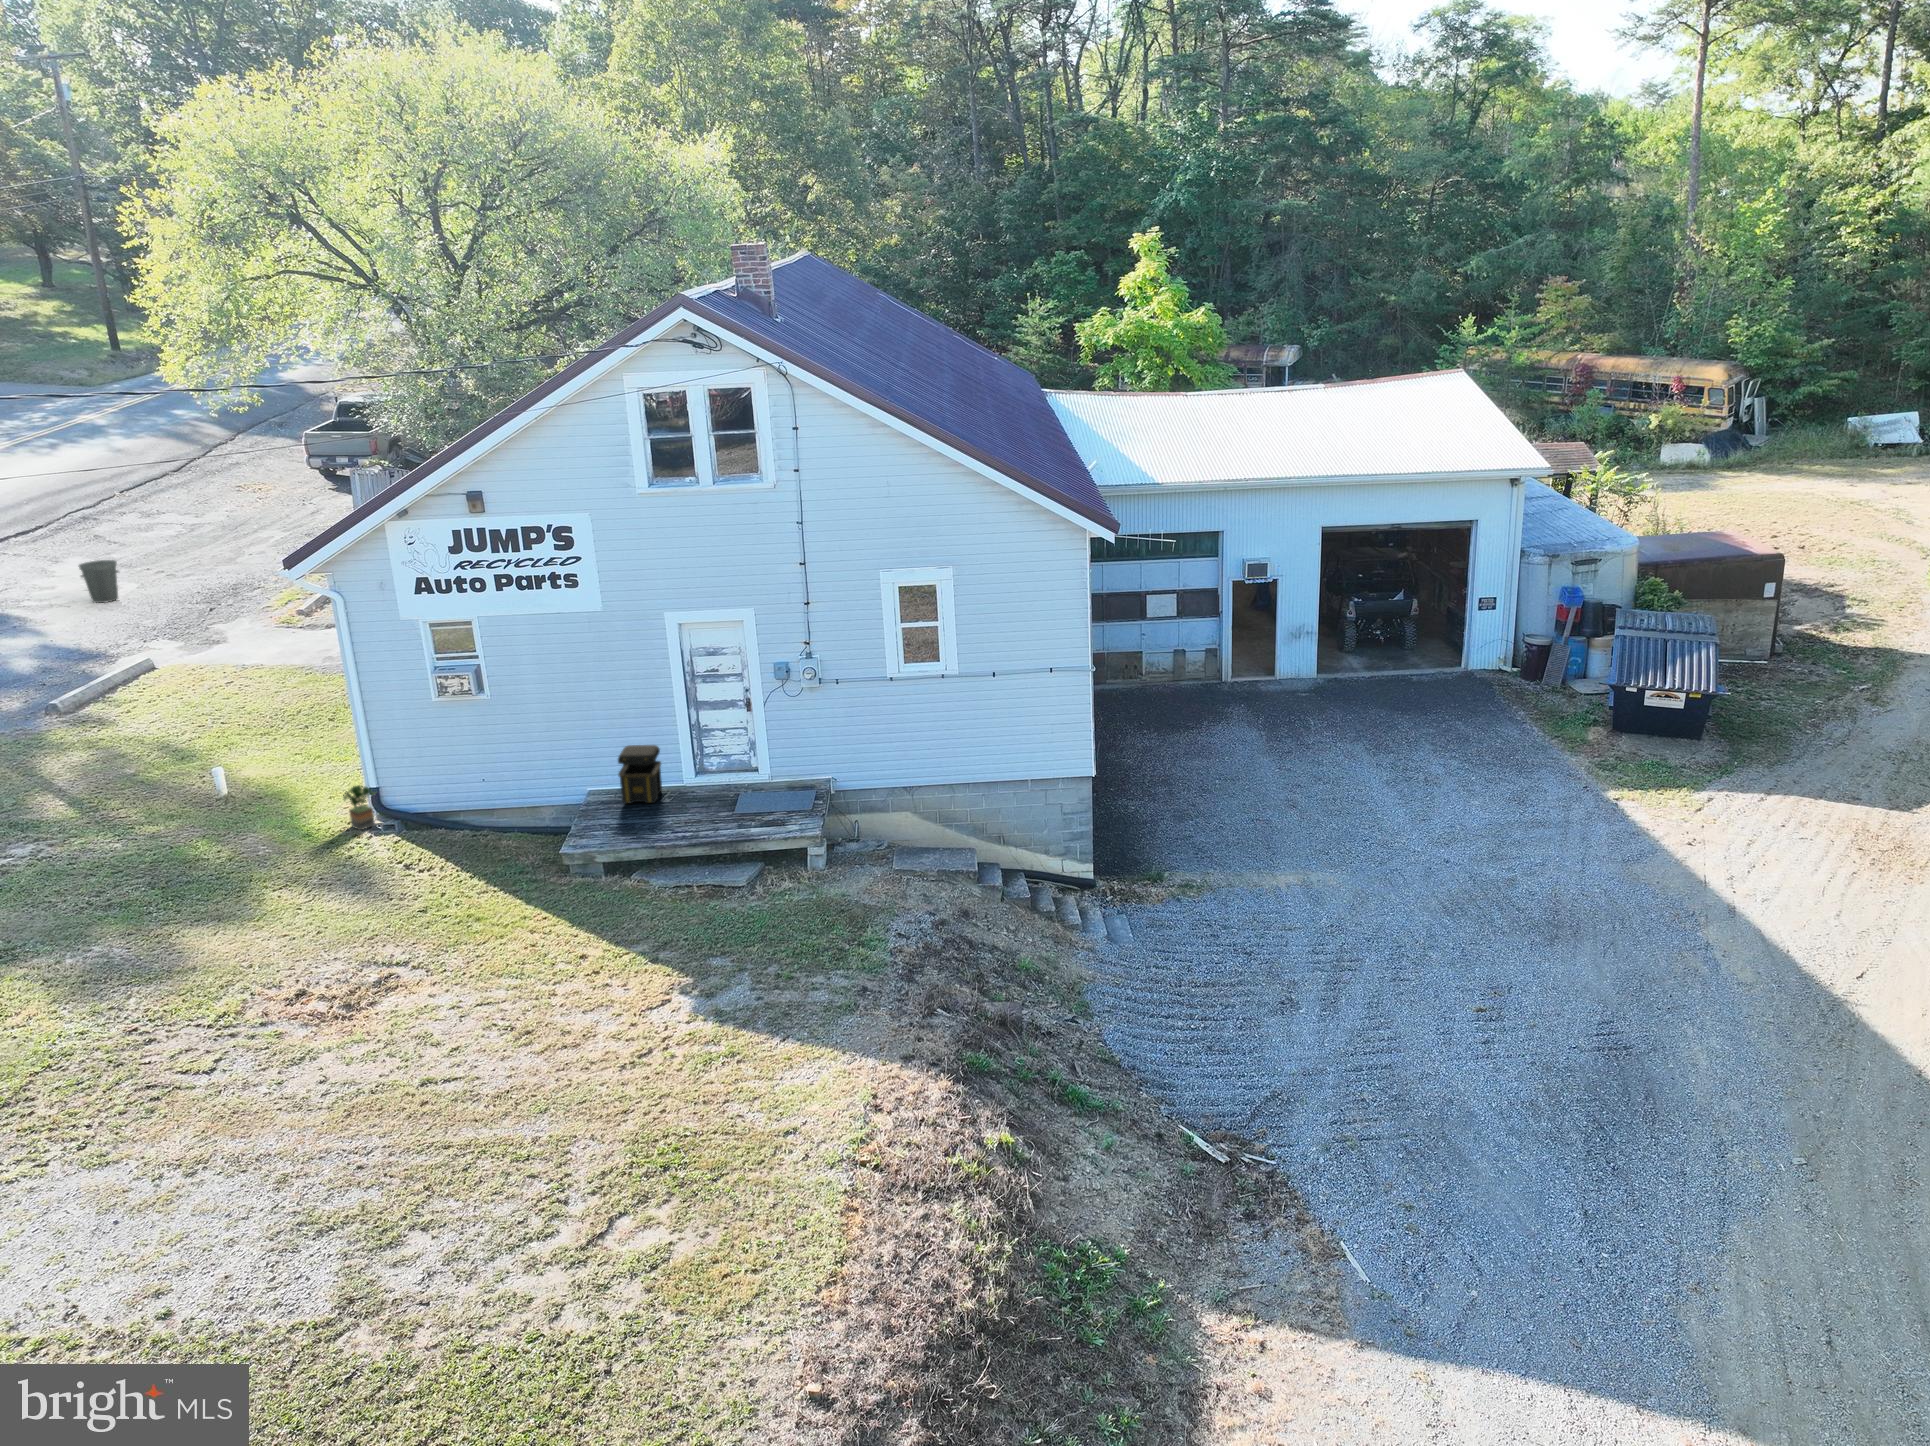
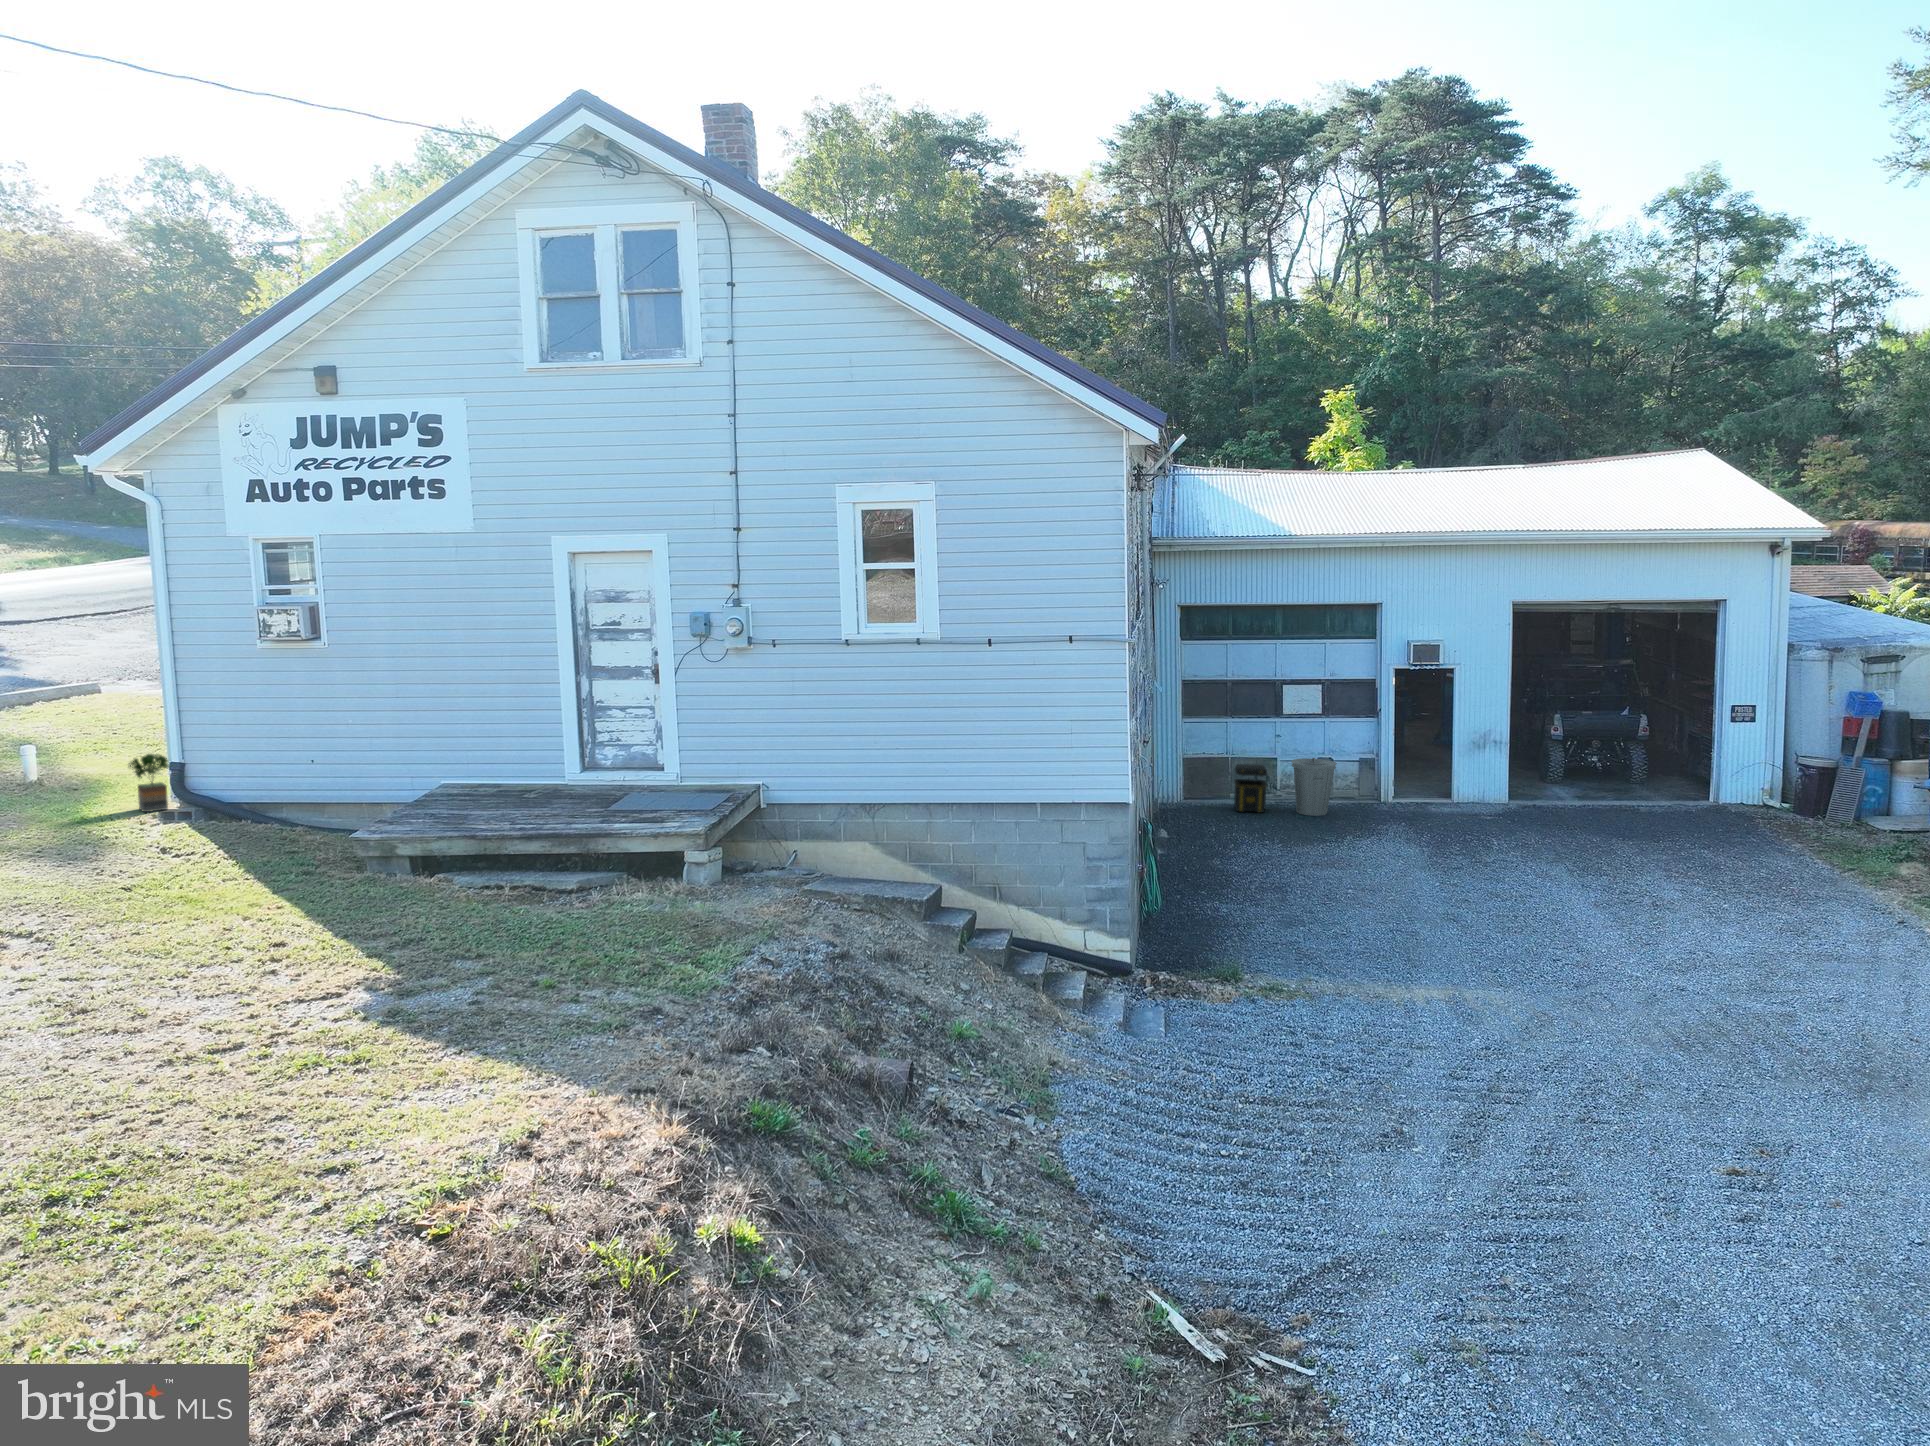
trash can: present [78,560,118,603] -> present [1291,758,1337,816]
toolbox: present [618,745,662,803] -> present [1234,764,1267,813]

